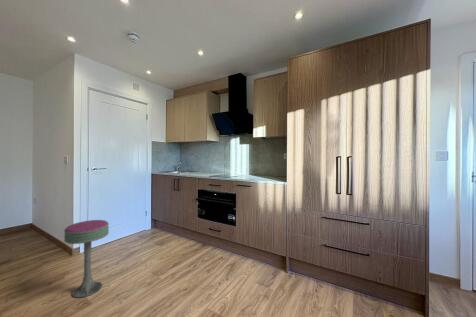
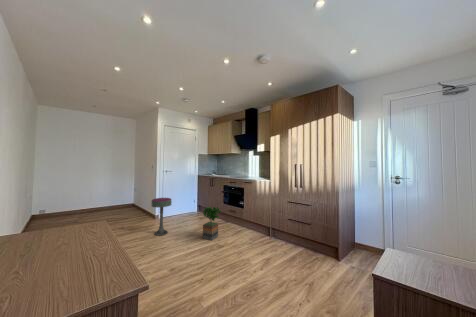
potted tree: none [173,231,208,294] -> present [203,207,221,240]

